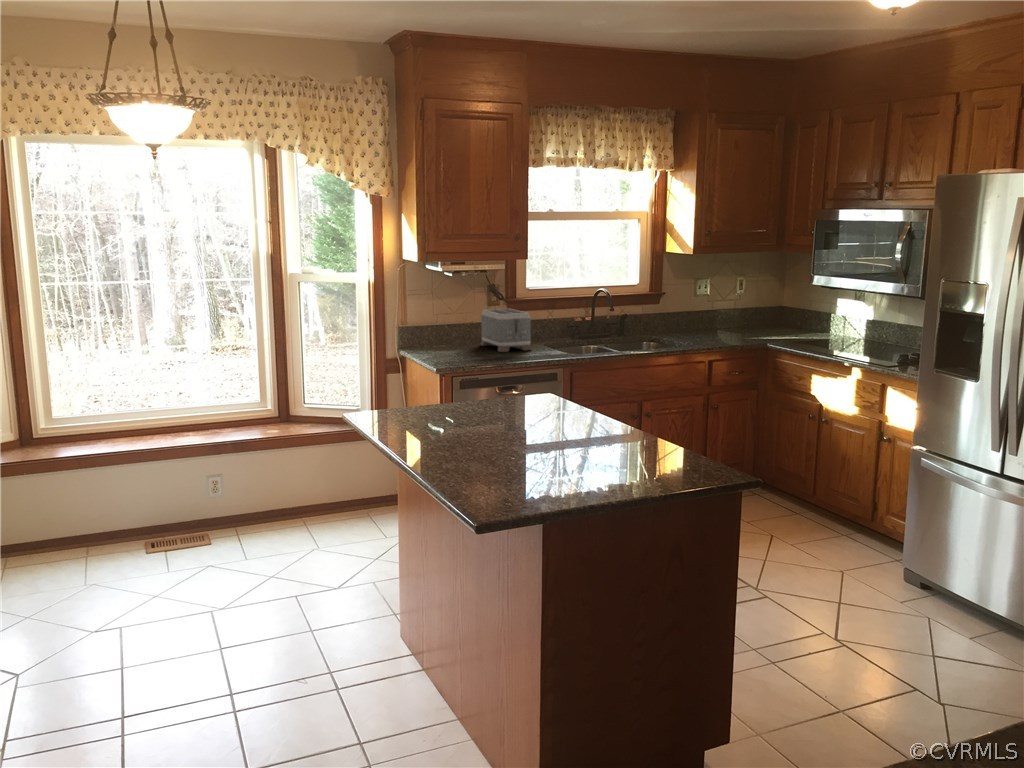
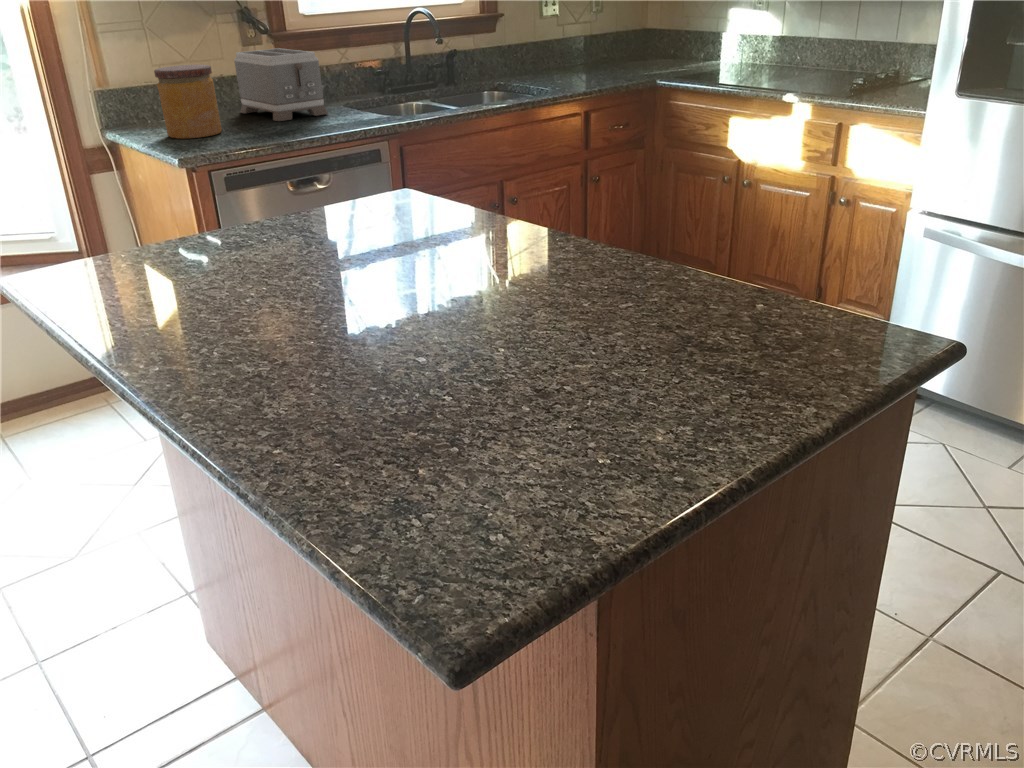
jar: none [433,316,465,358] -> present [154,65,222,139]

